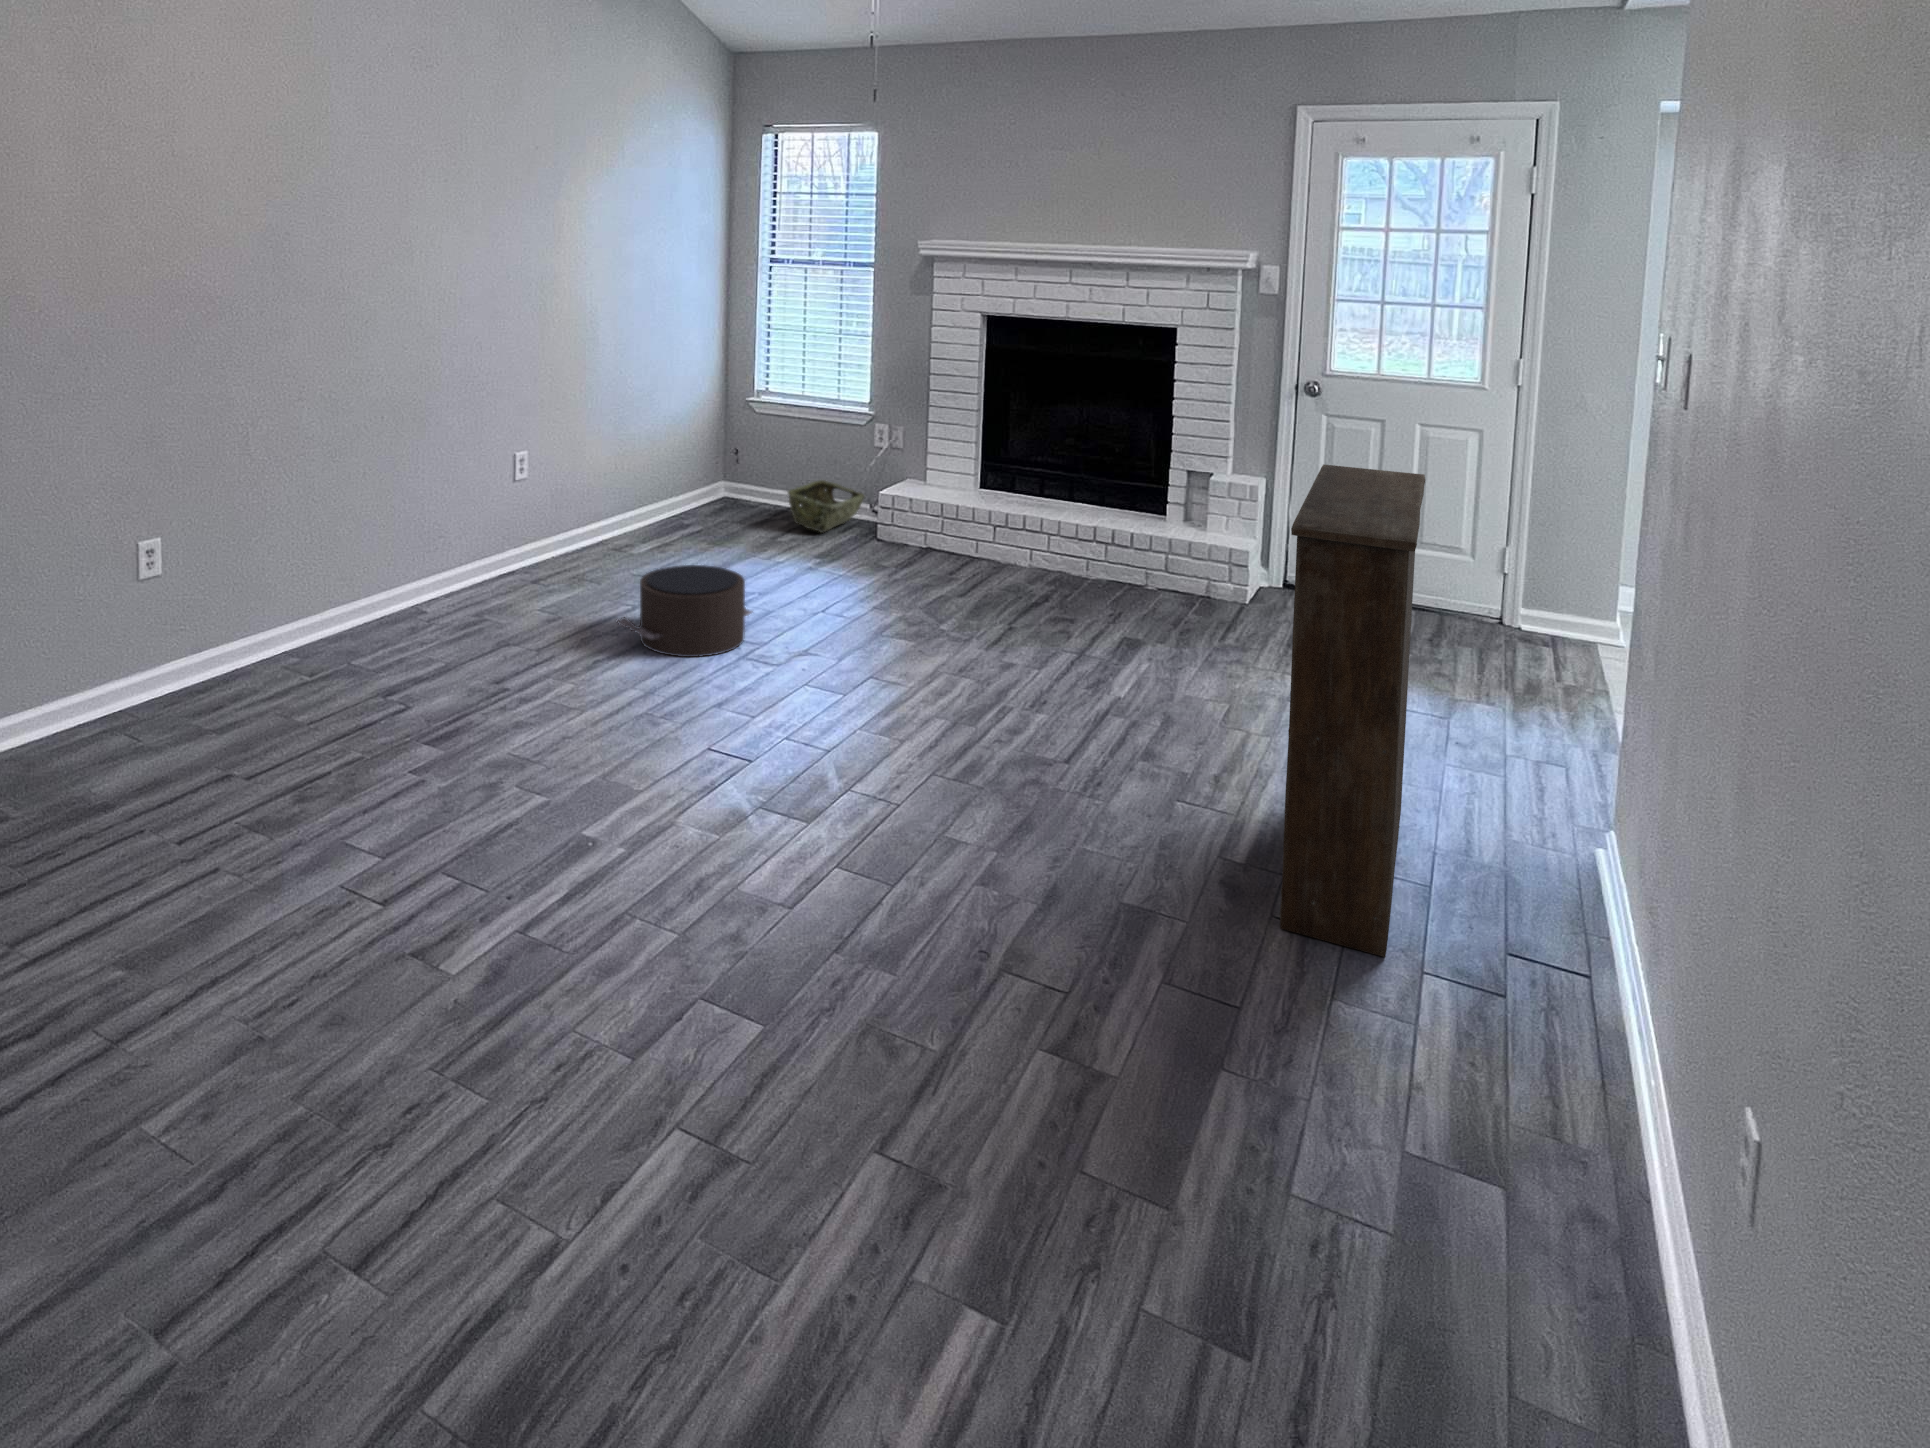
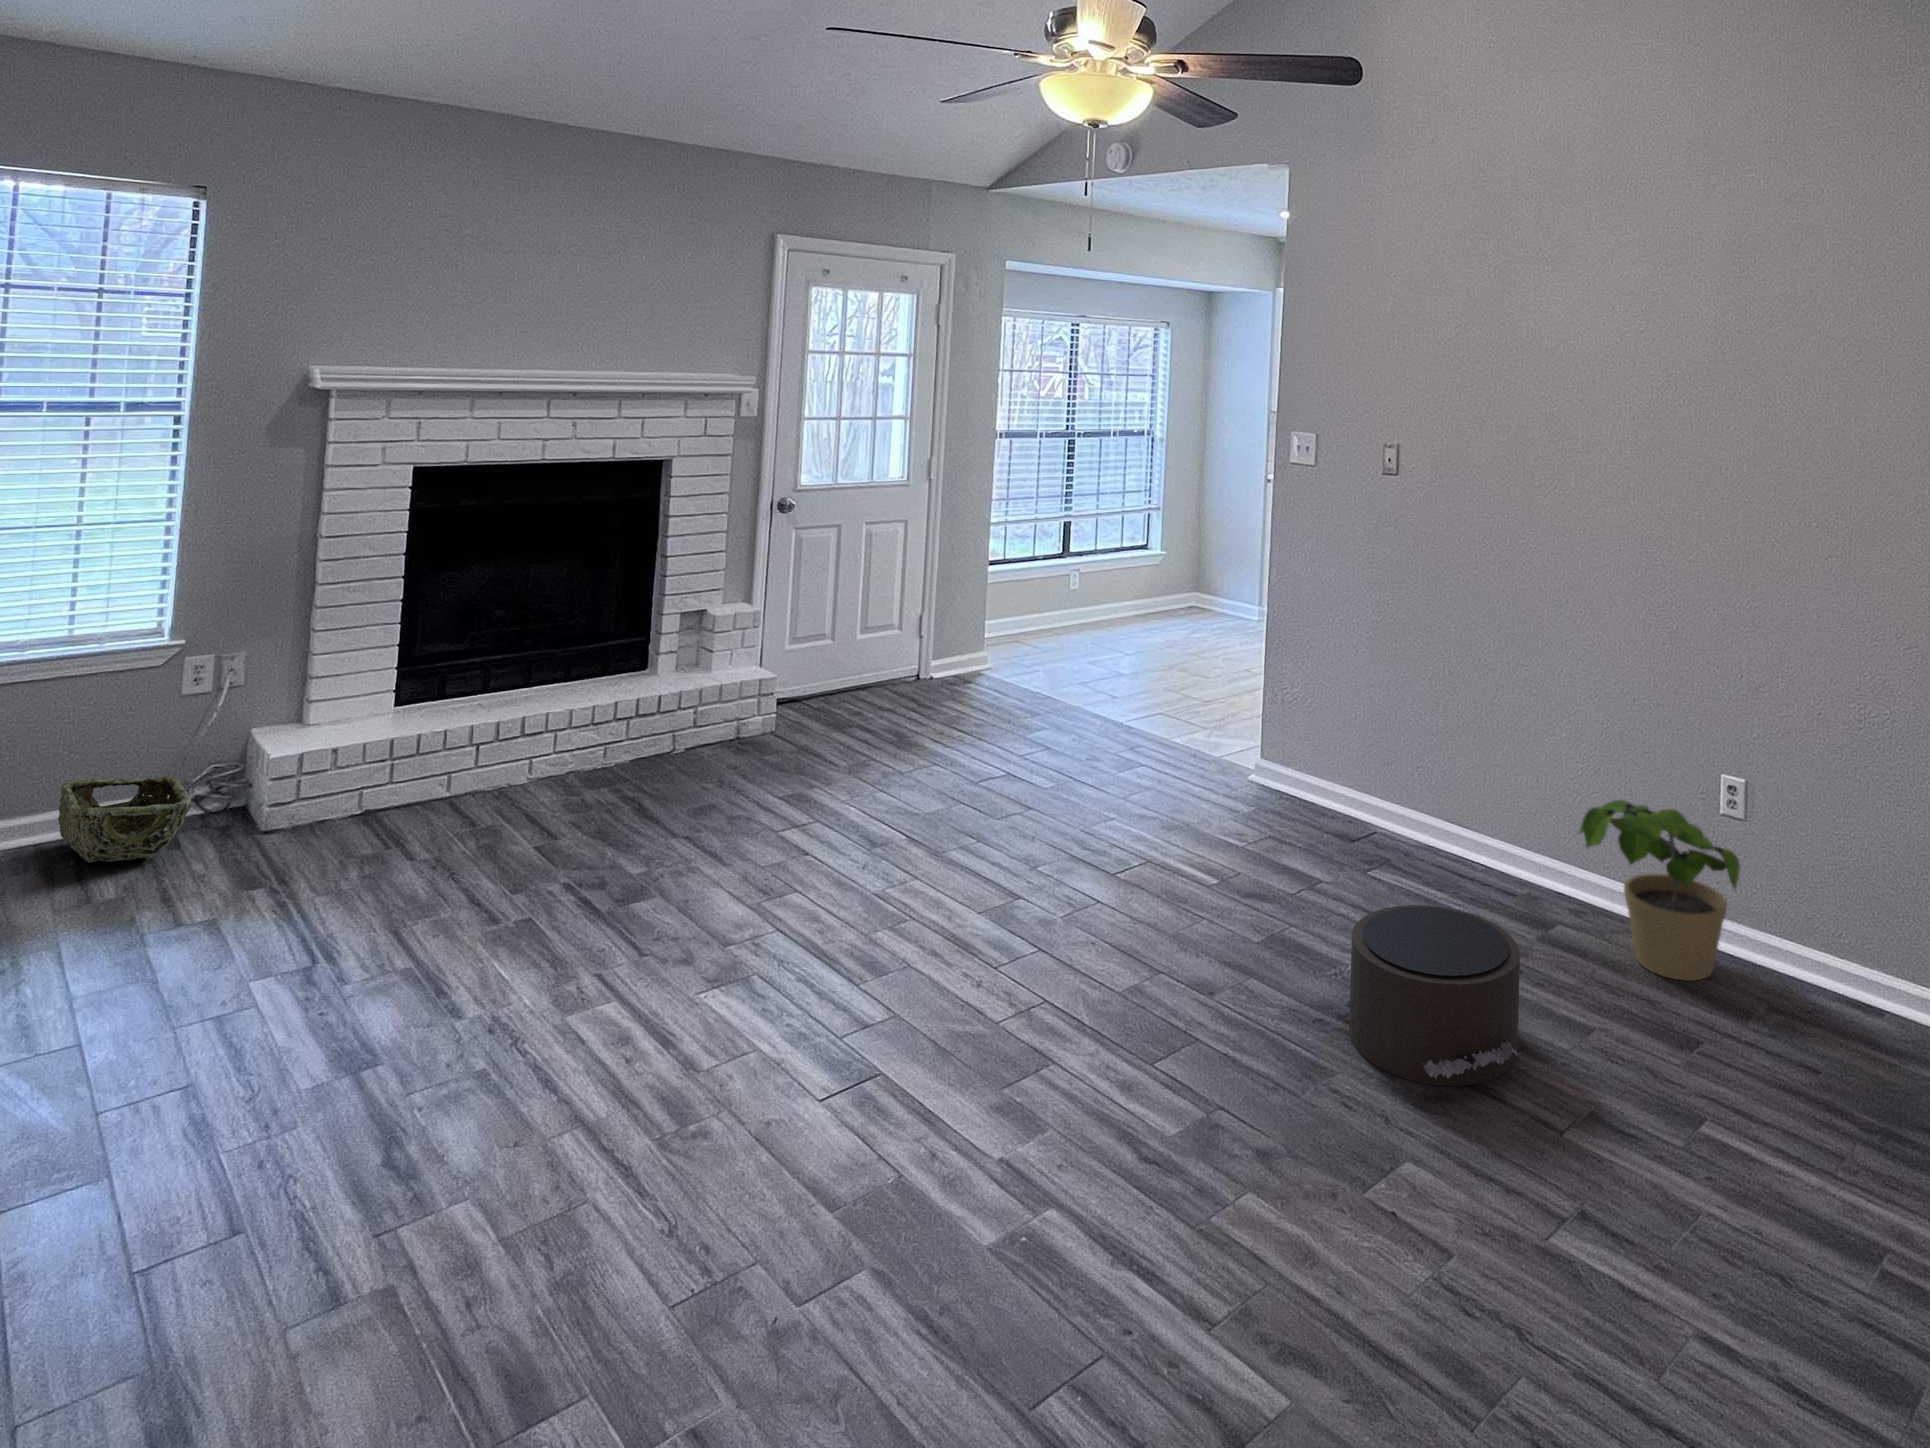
bookshelf: present [1280,464,1425,957] -> none [1146,532,1370,884]
pouf: present [616,565,752,657] -> present [1326,905,1521,1086]
potted plant: none [1168,928,1534,1368] -> present [1579,800,1740,981]

